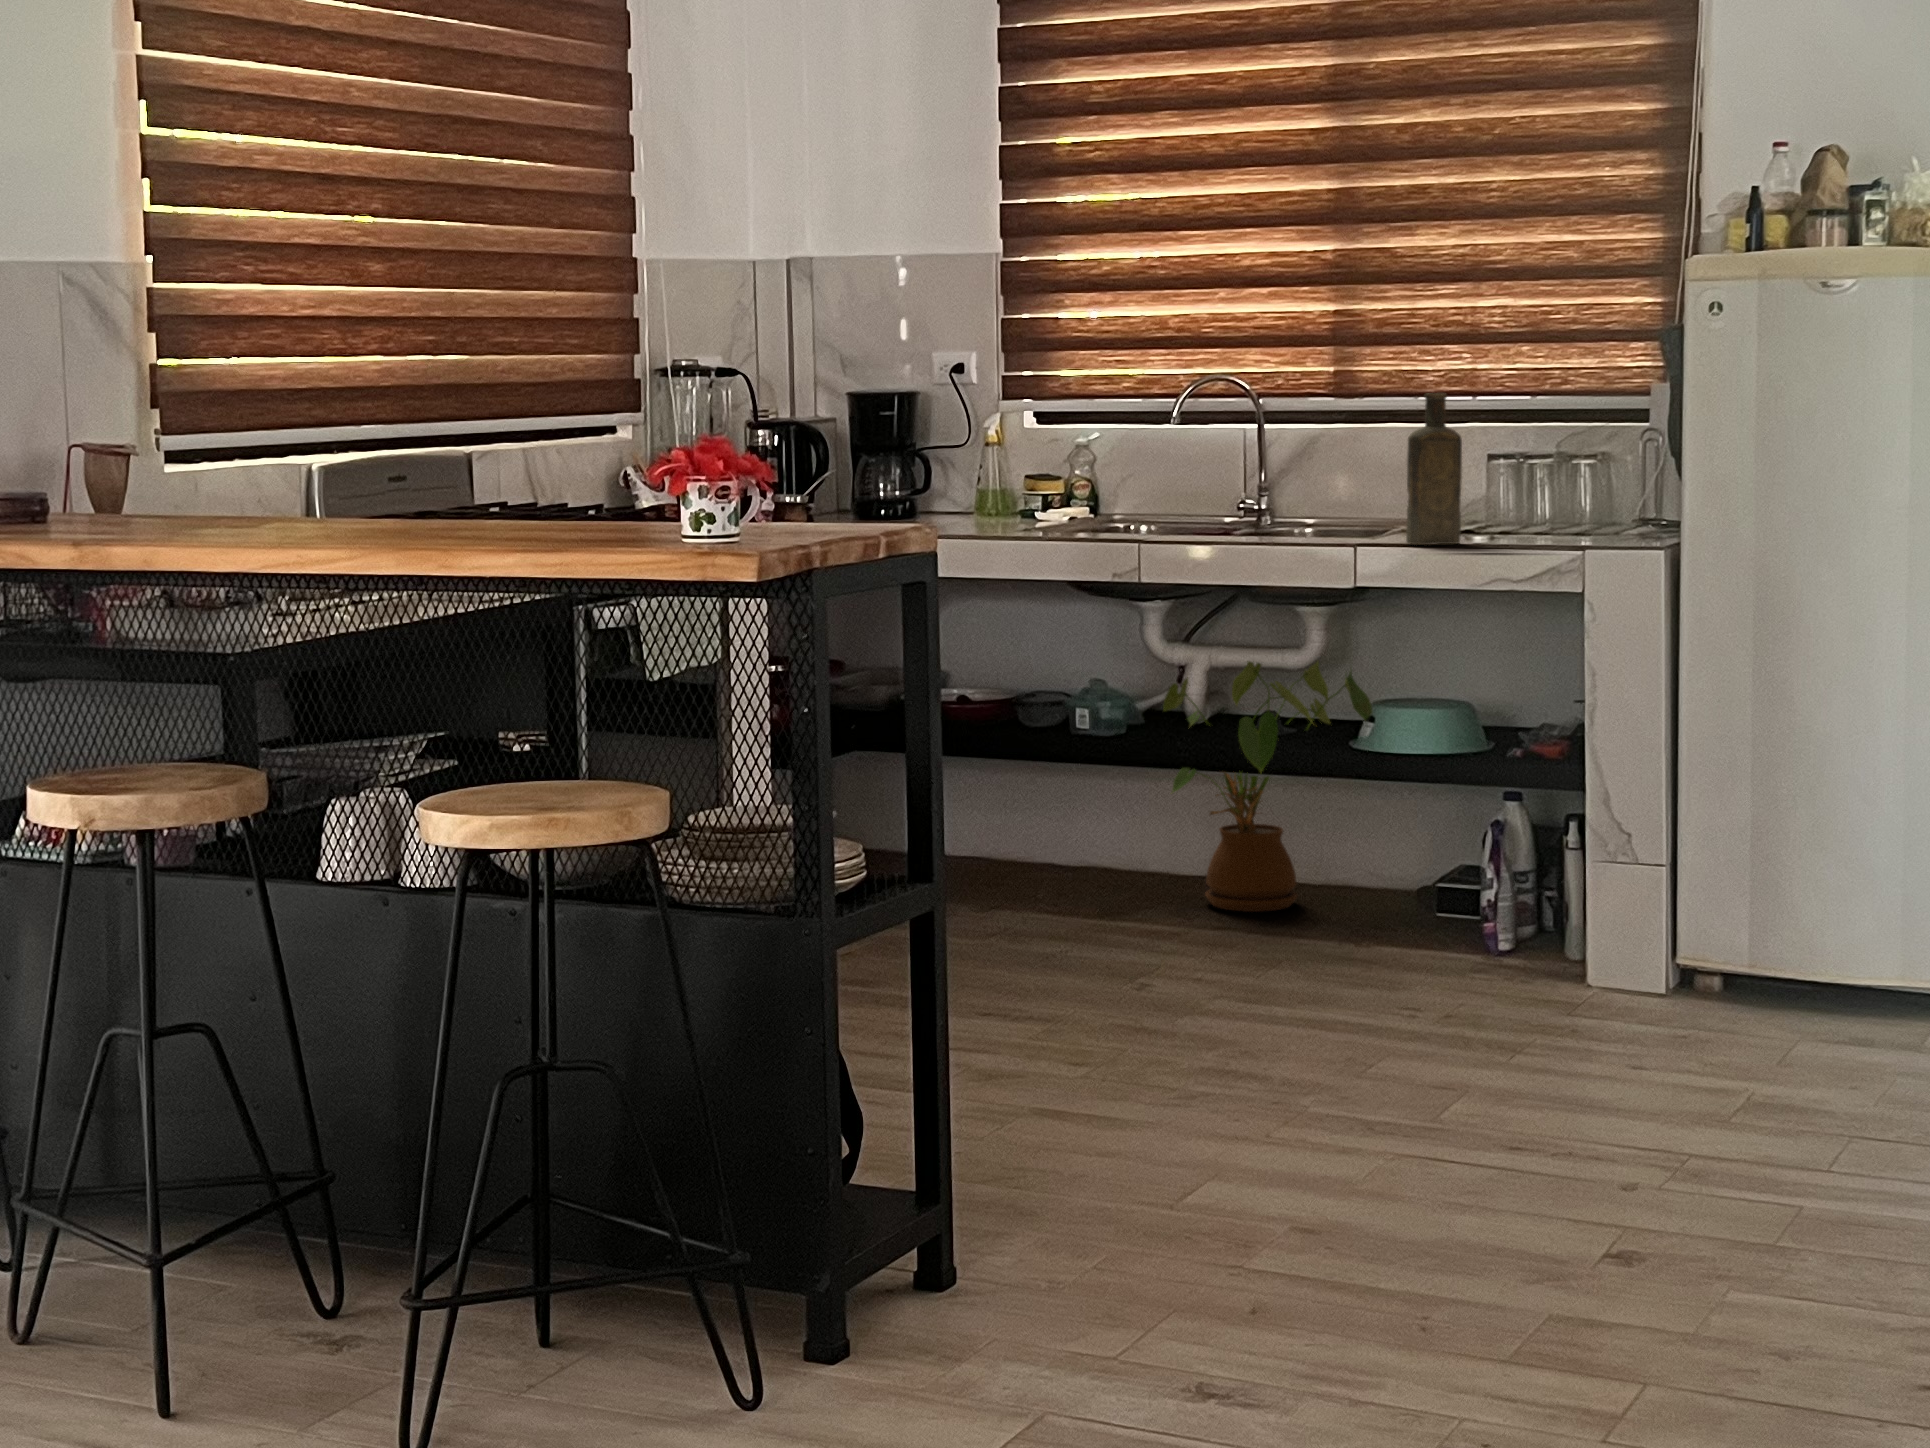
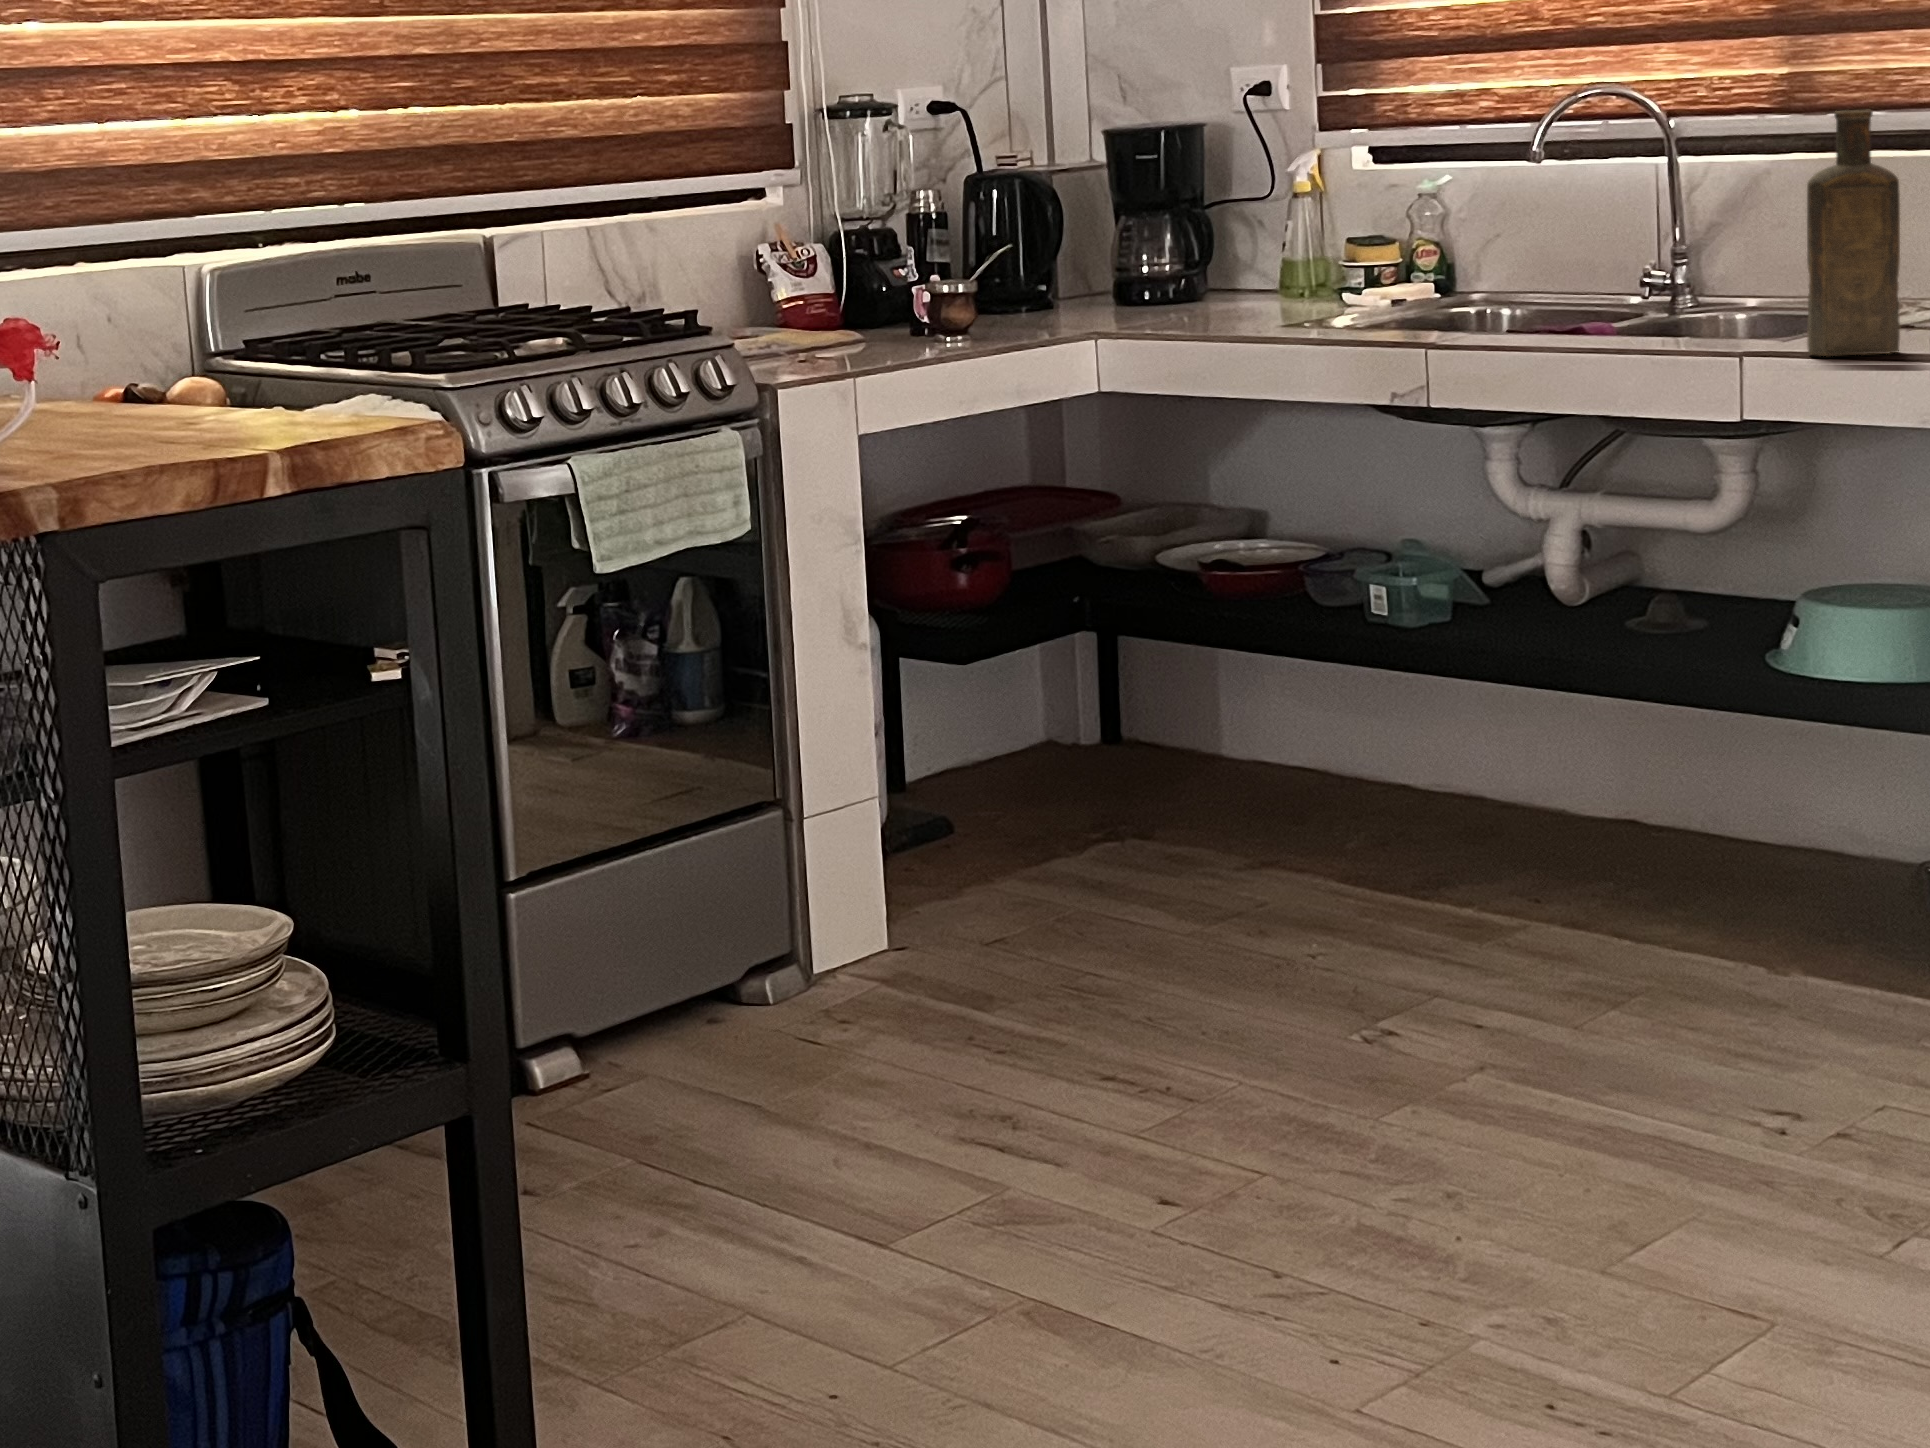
house plant: present [1163,661,1372,912] -> none [1504,509,1829,893]

